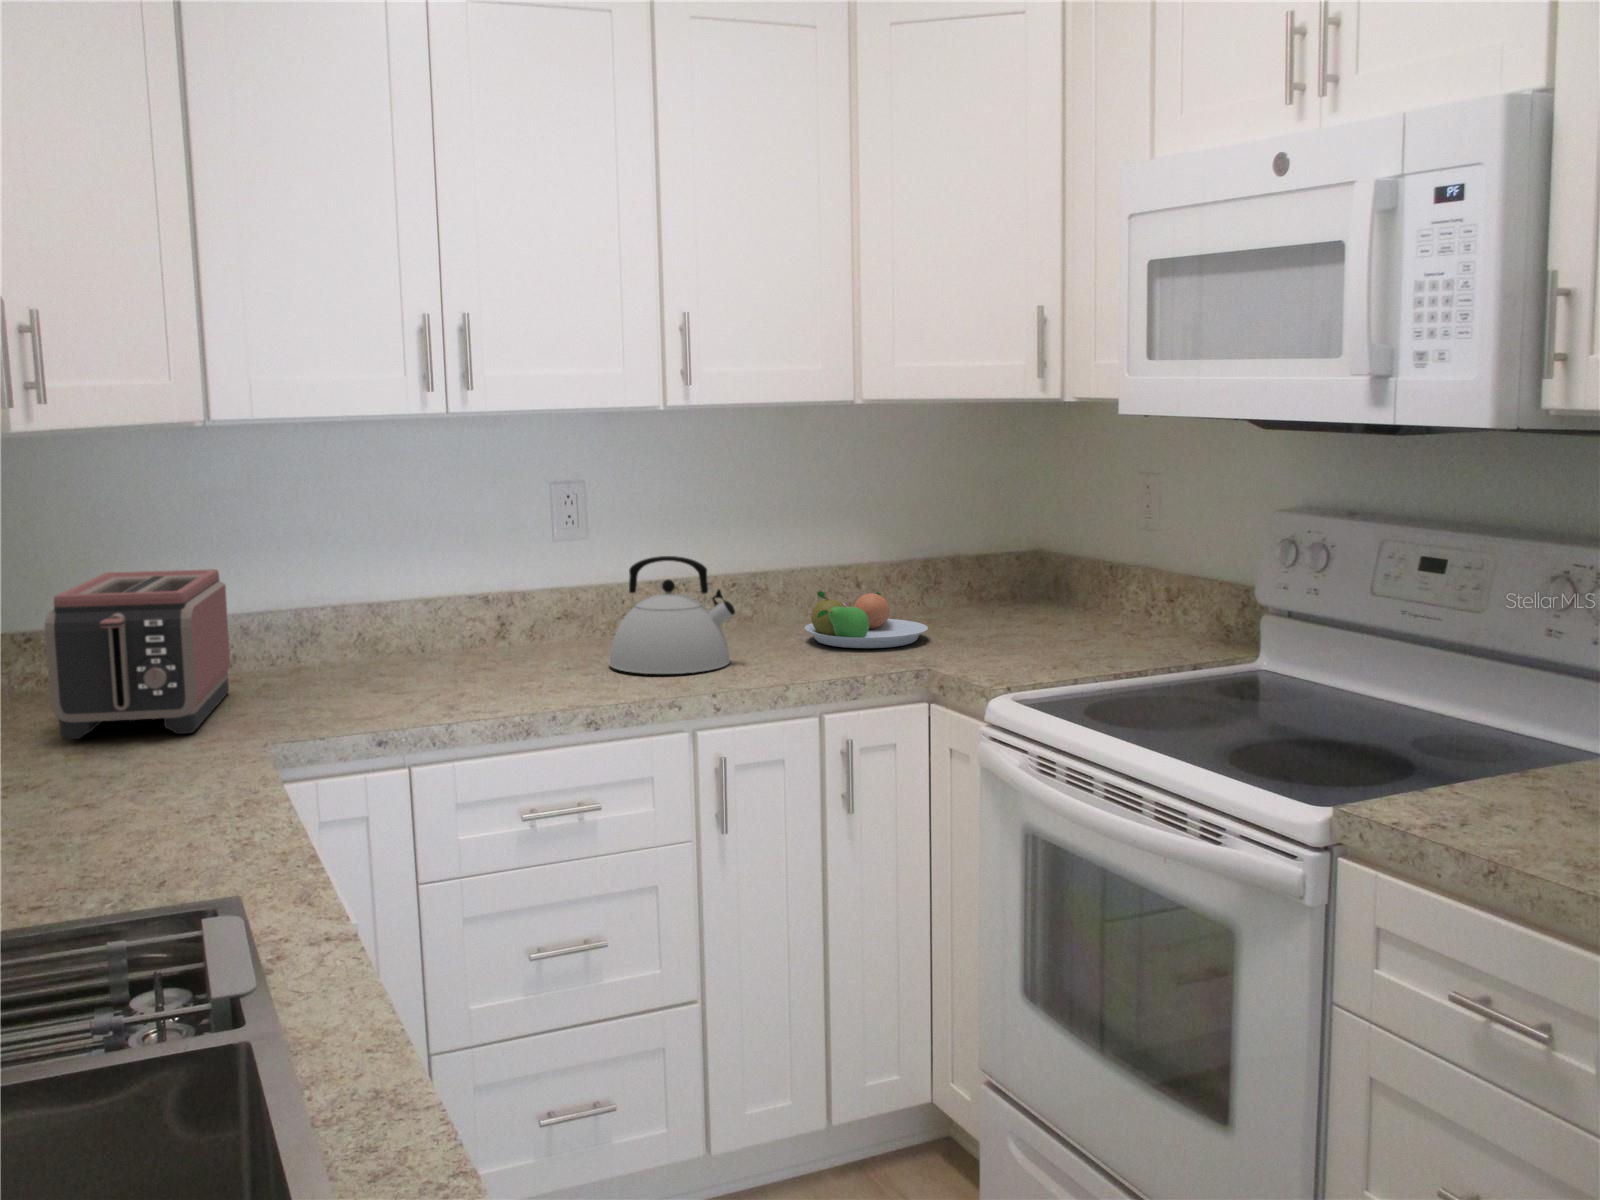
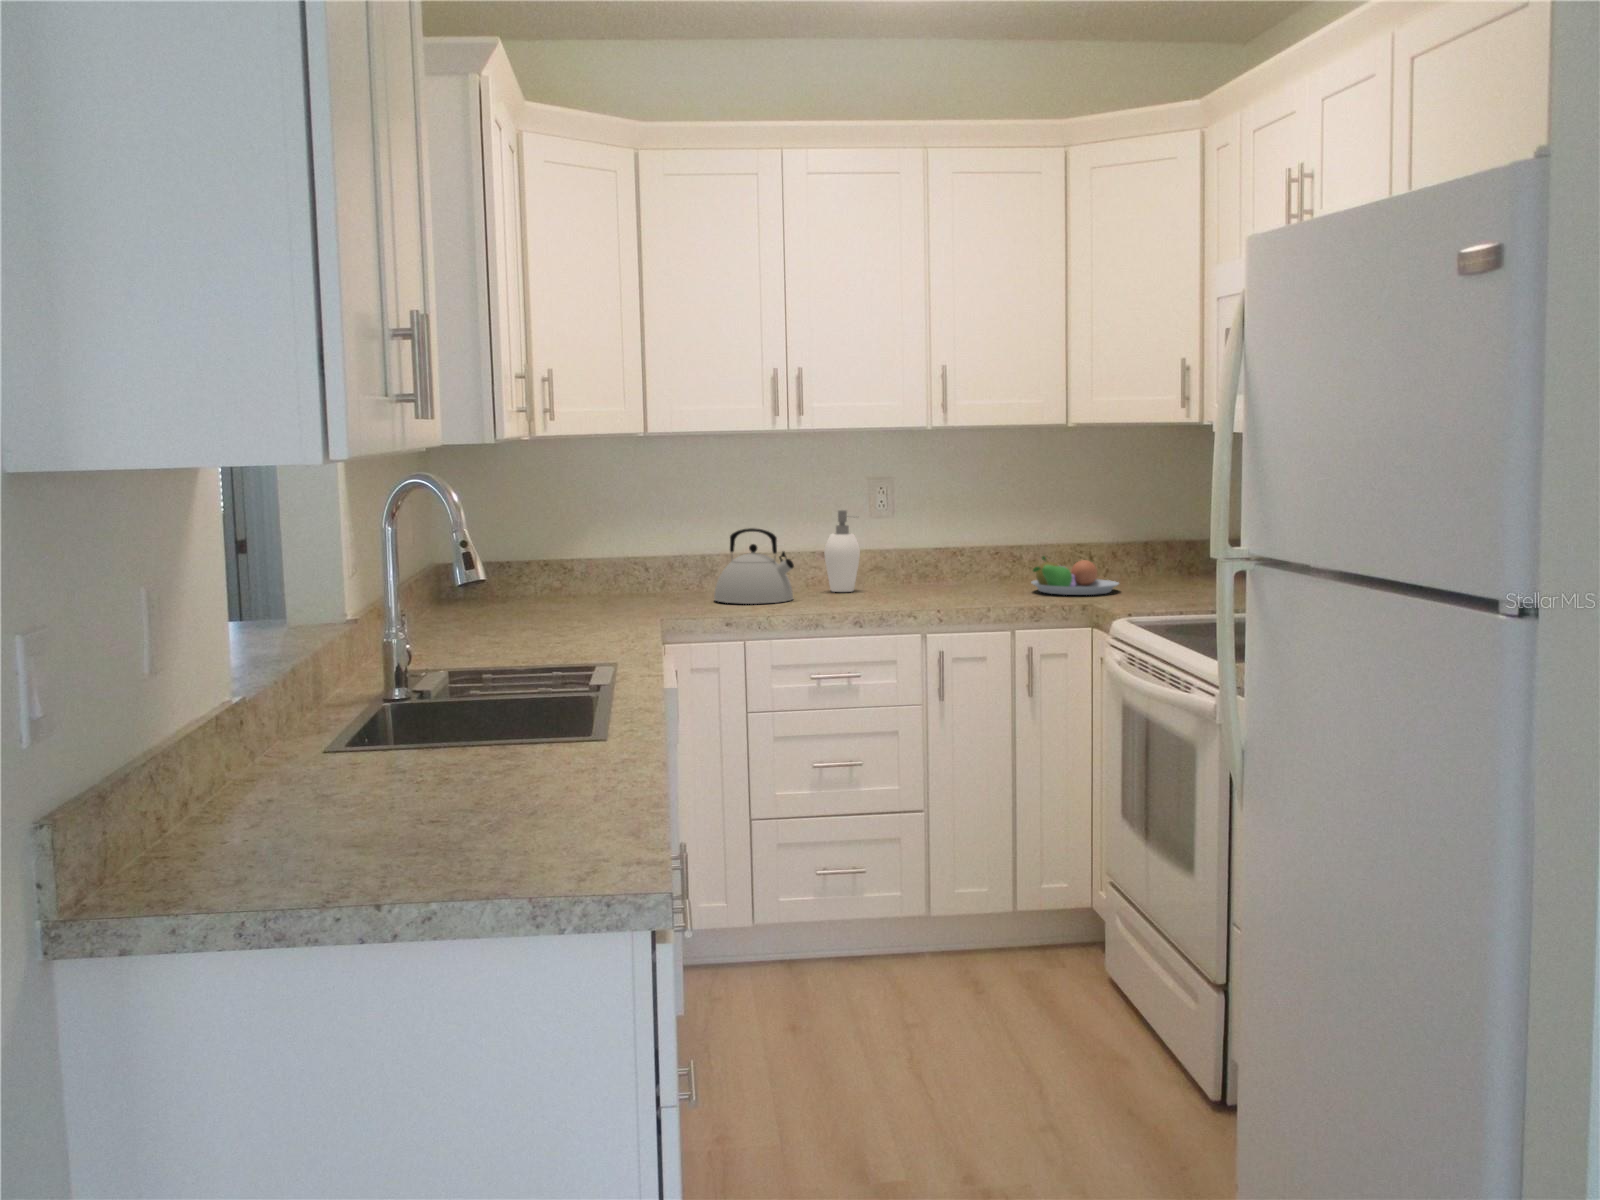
soap dispenser: none [497,533,553,658] -> present [824,510,860,592]
kettle: present [609,556,735,674] -> present [714,528,794,604]
toaster: present [45,569,230,739] -> none [551,524,657,614]

